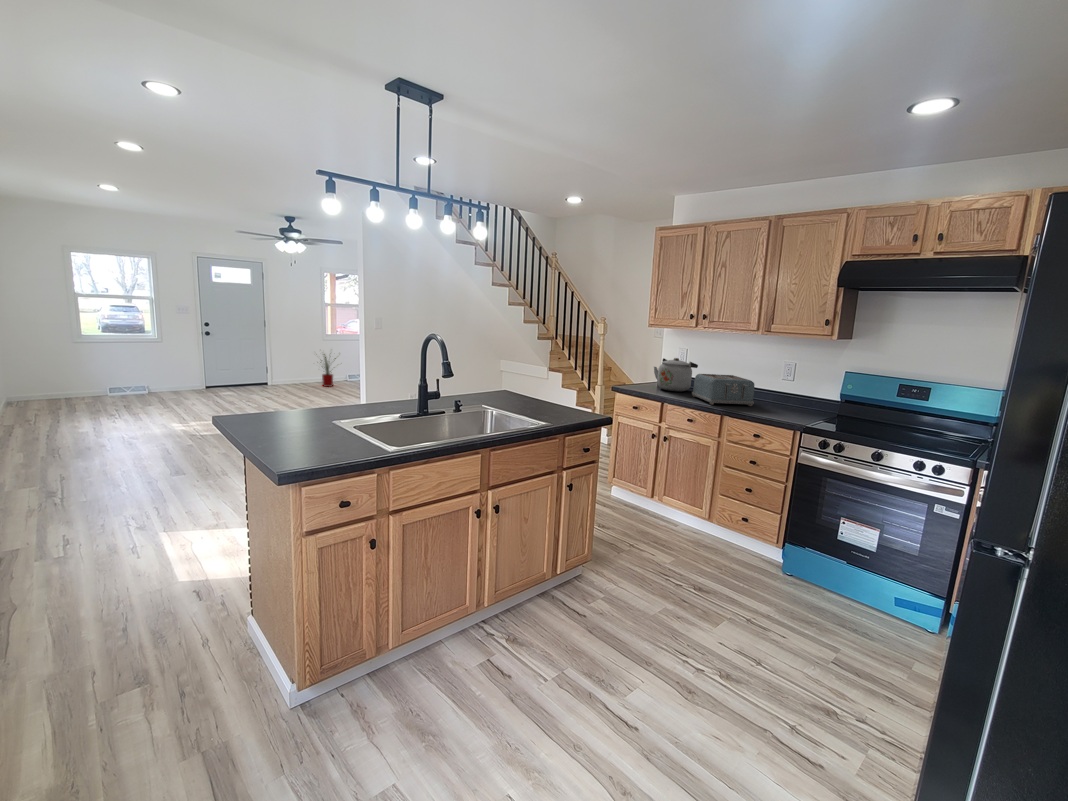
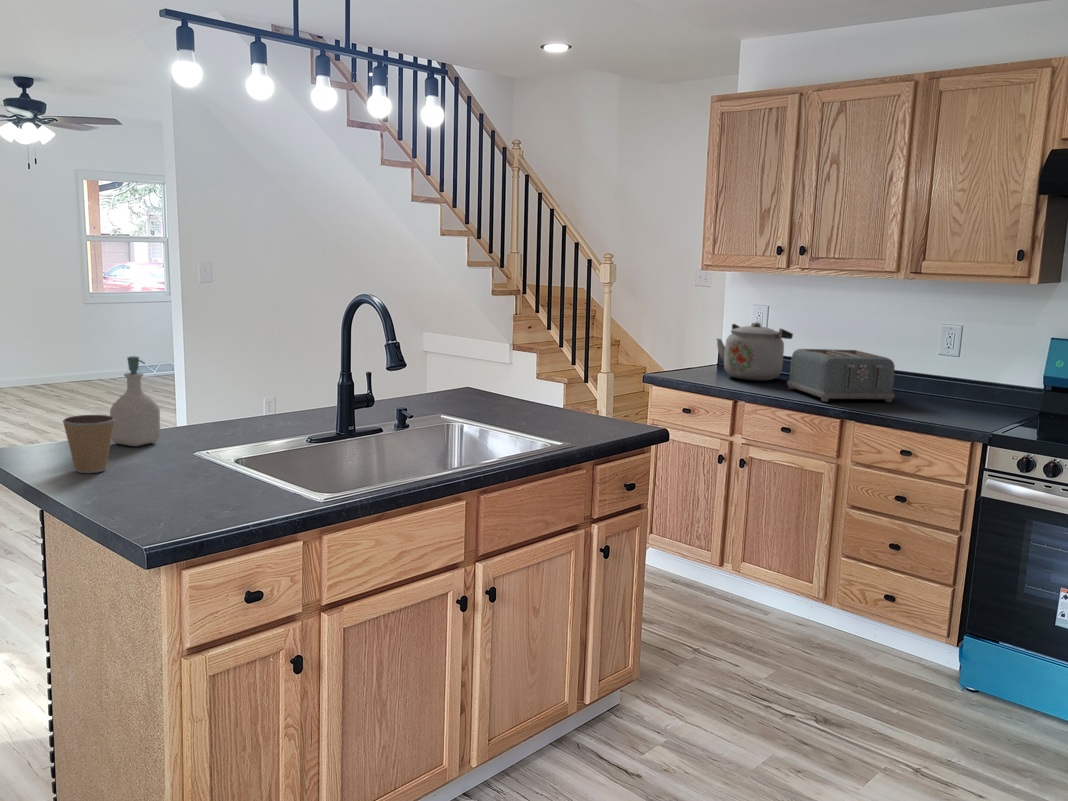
house plant: present [322,354,336,387] -> none [54,317,116,392]
soap bottle: none [291,367,319,417] -> present [110,356,160,446]
coffee cup: none [256,398,285,431] -> present [63,415,115,473]

